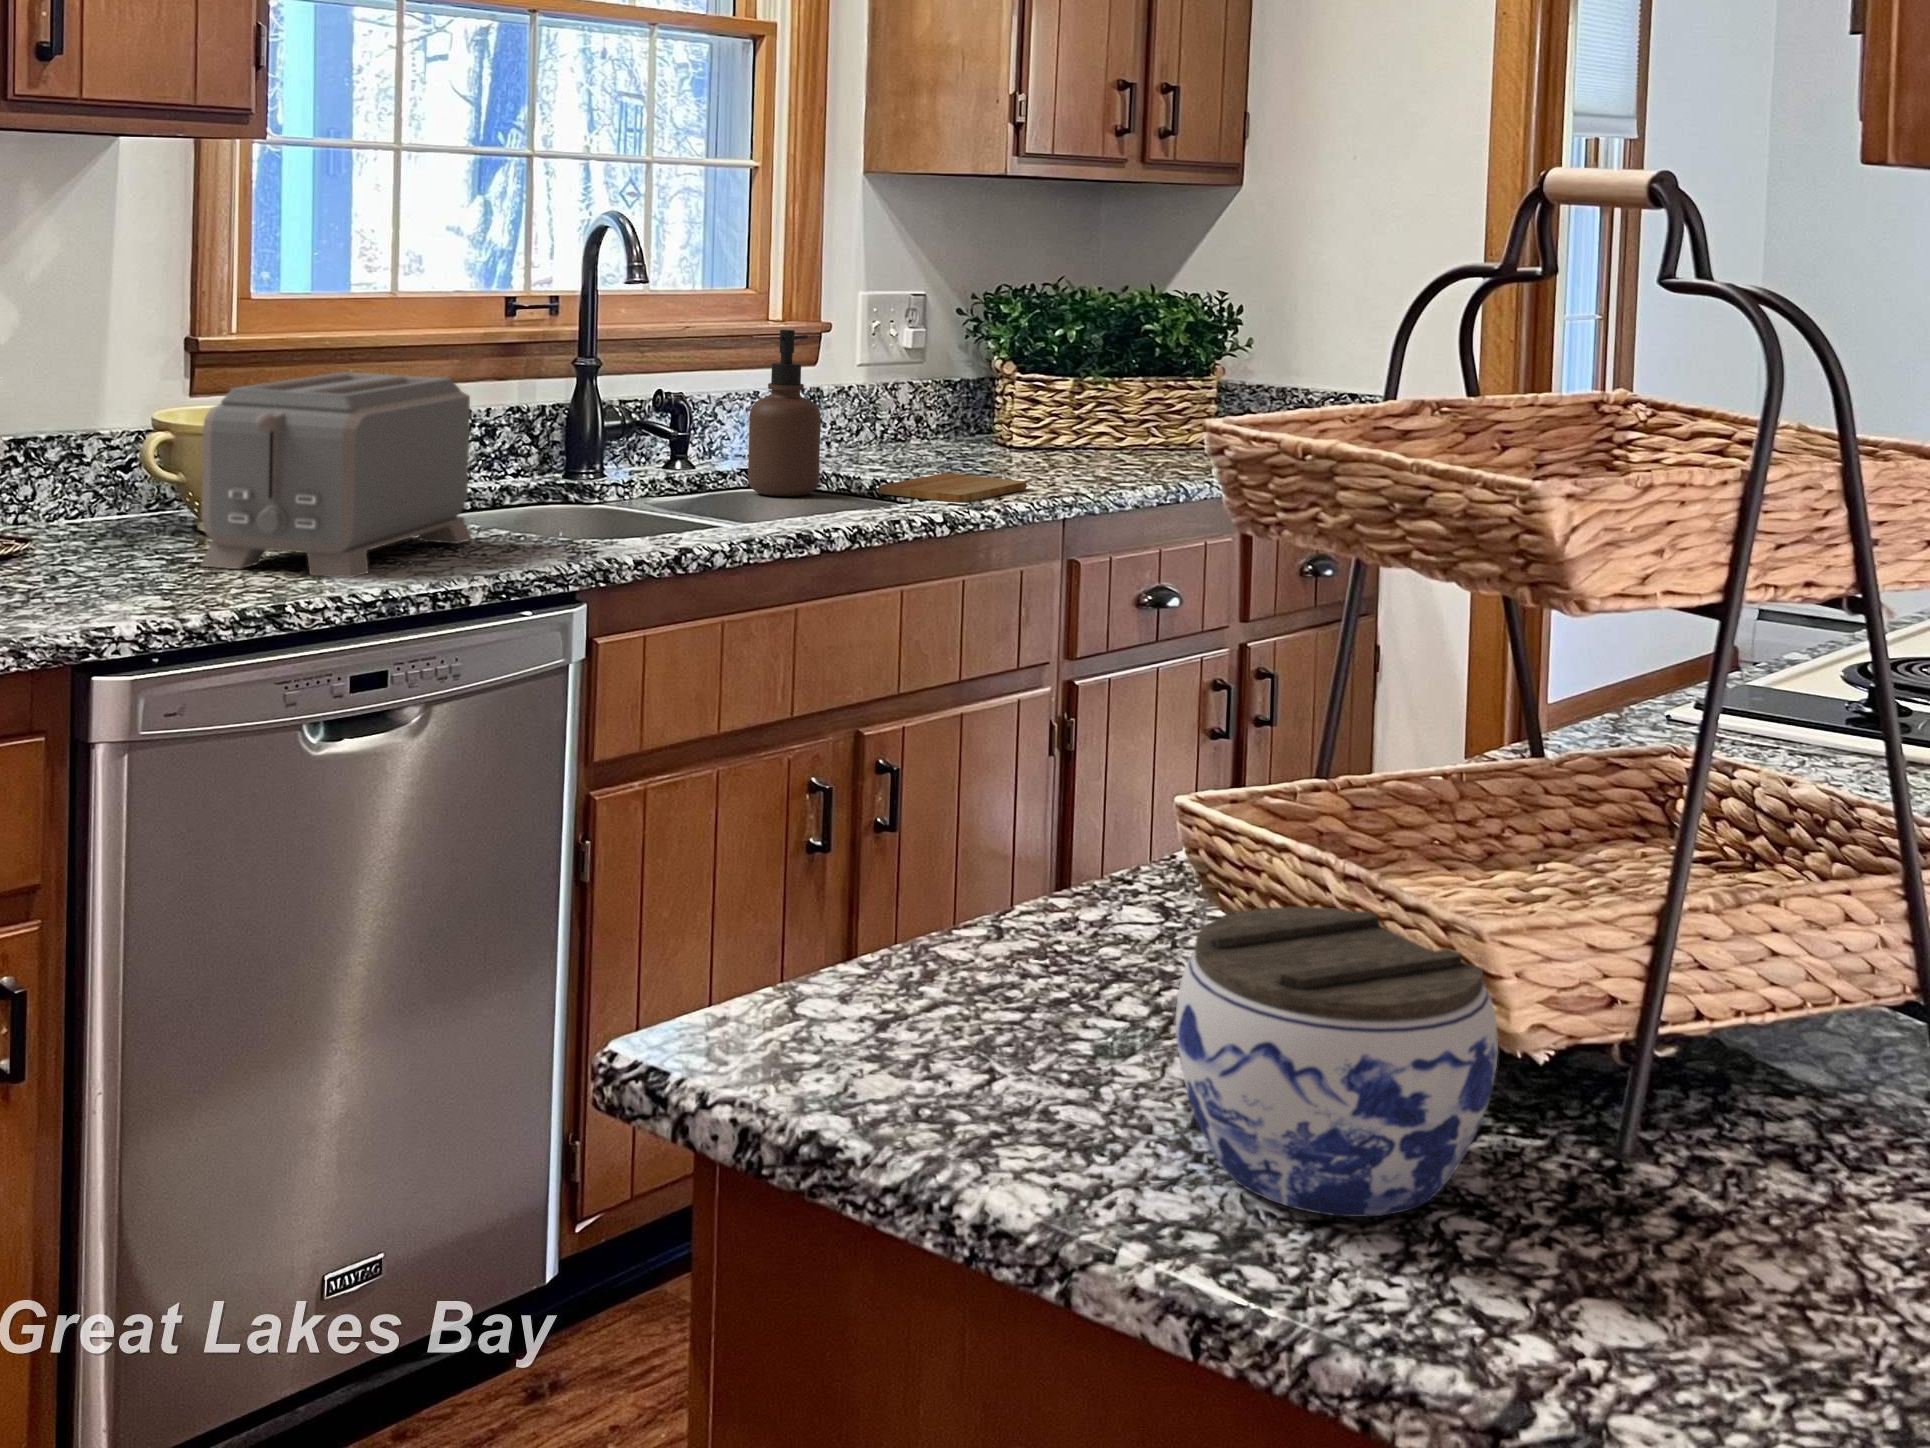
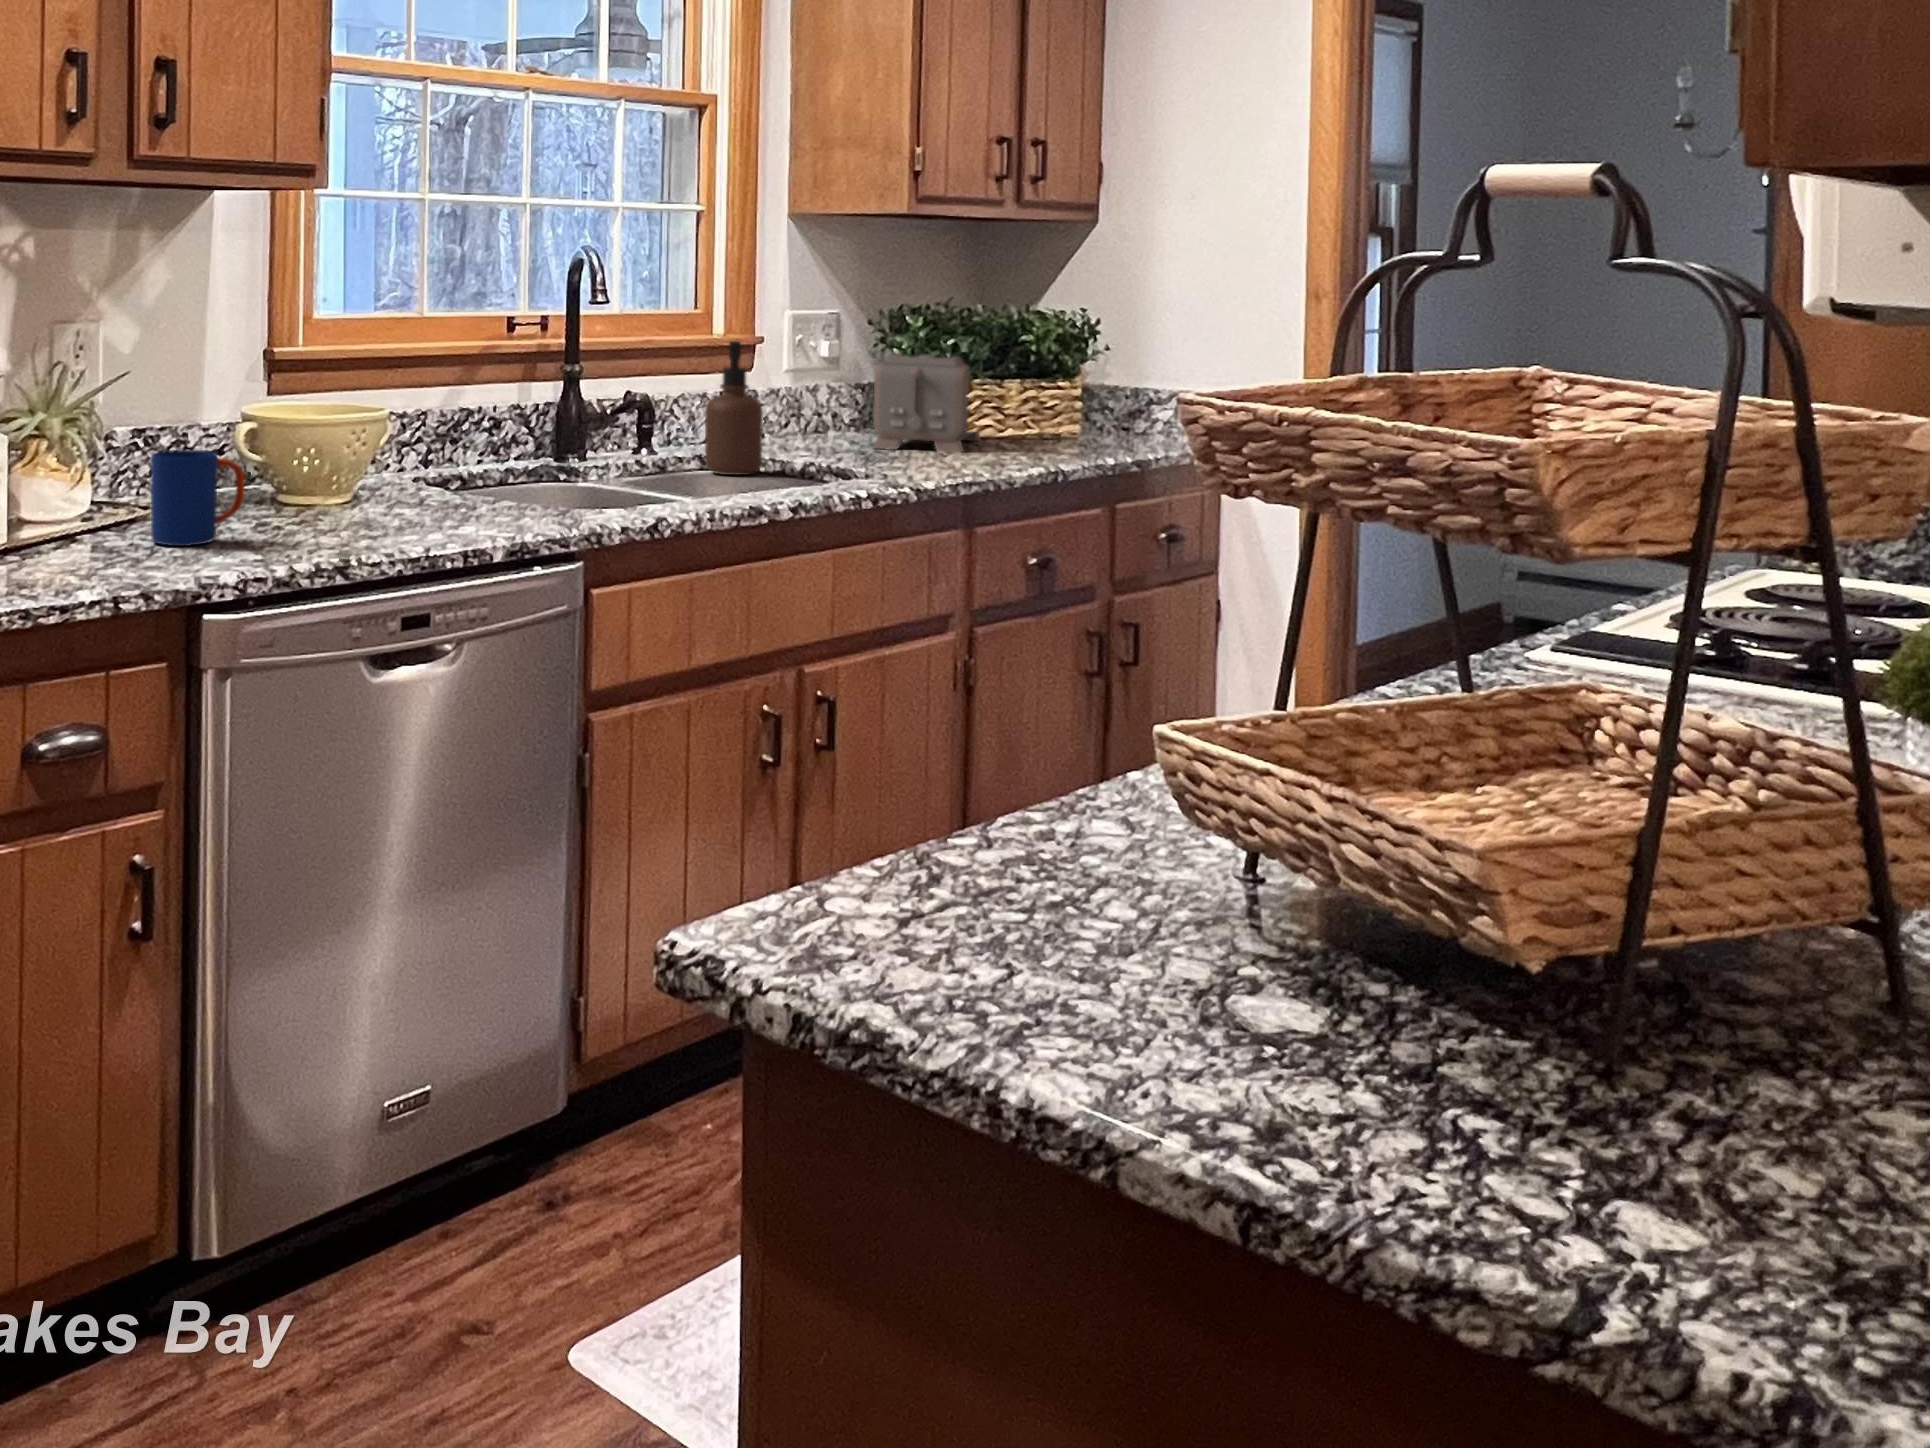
toaster: present [201,372,472,578] -> present [873,353,980,453]
mug: none [29,466,151,587] -> present [151,450,245,546]
cutting board: present [879,473,1026,503] -> none [810,457,930,480]
jar: present [1176,907,1498,1217] -> none [1192,825,1501,1112]

